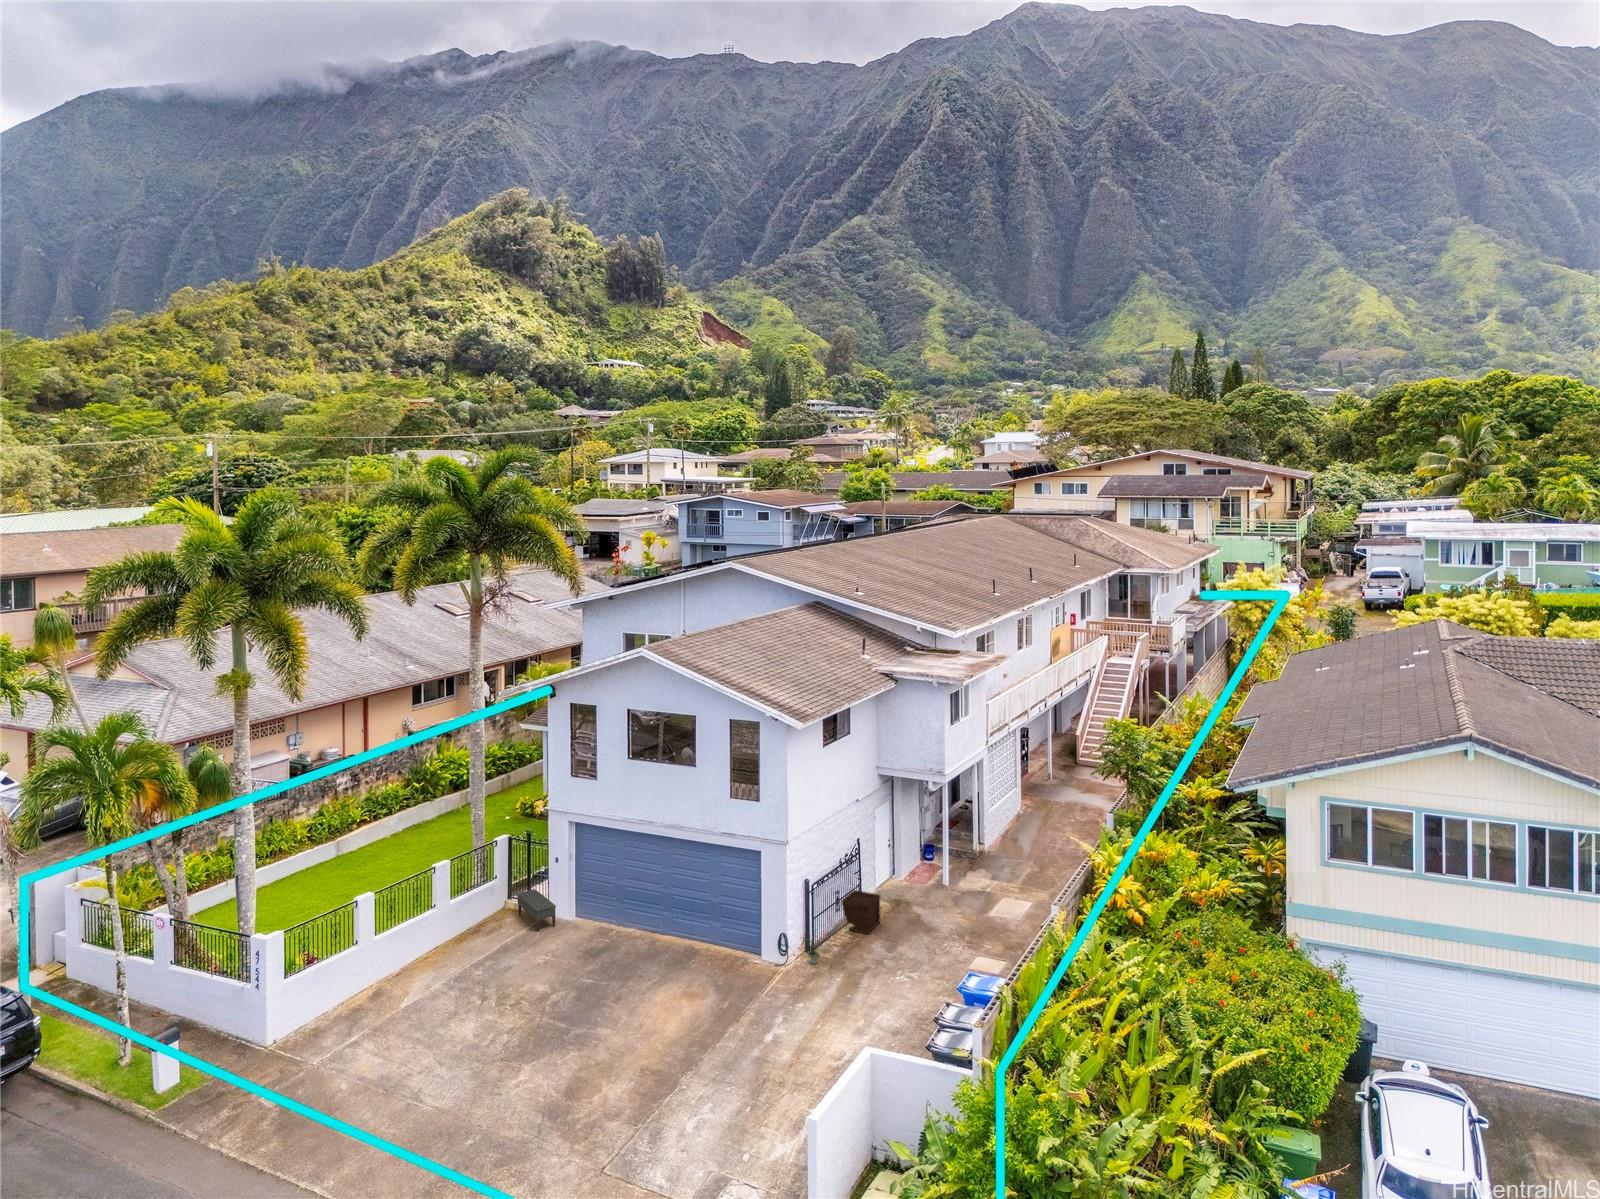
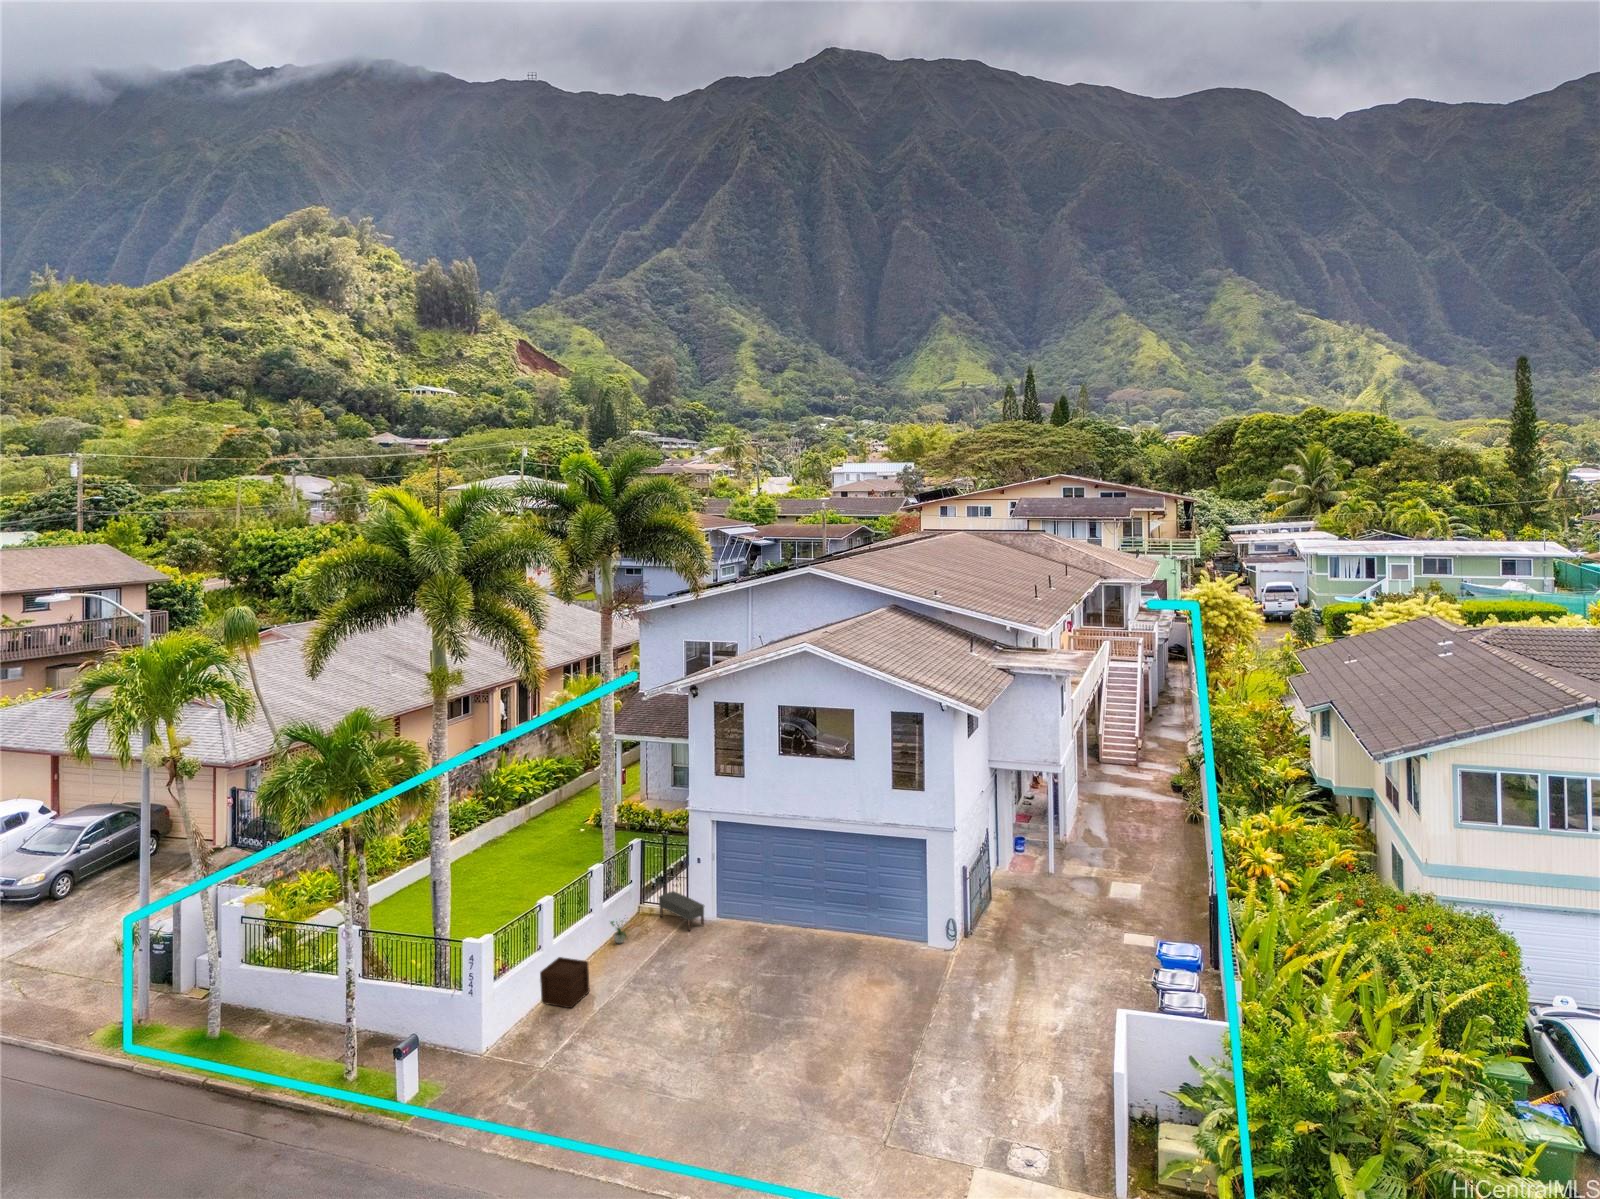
wooden crate: present [842,890,880,934] -> present [540,957,590,1008]
potted plant: present [804,939,820,964] -> present [611,921,627,943]

